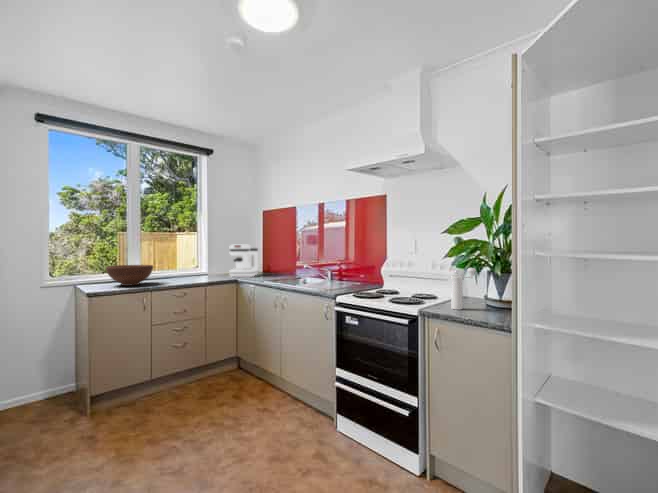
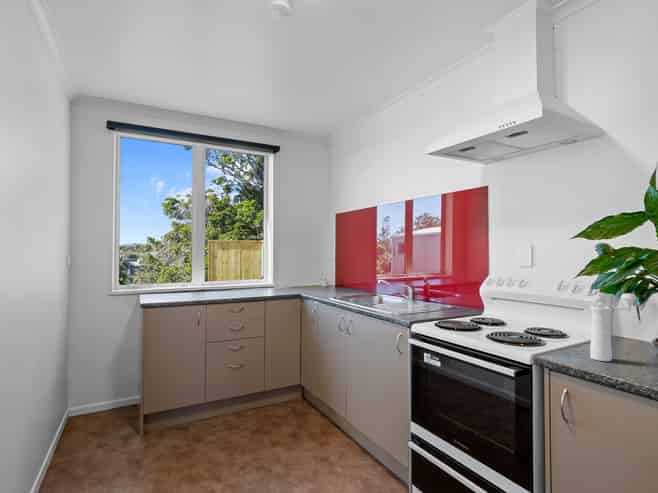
coffee maker: present [229,245,258,277] -> none [296,253,330,291]
fruit bowl: present [106,265,153,286] -> none [163,274,211,297]

